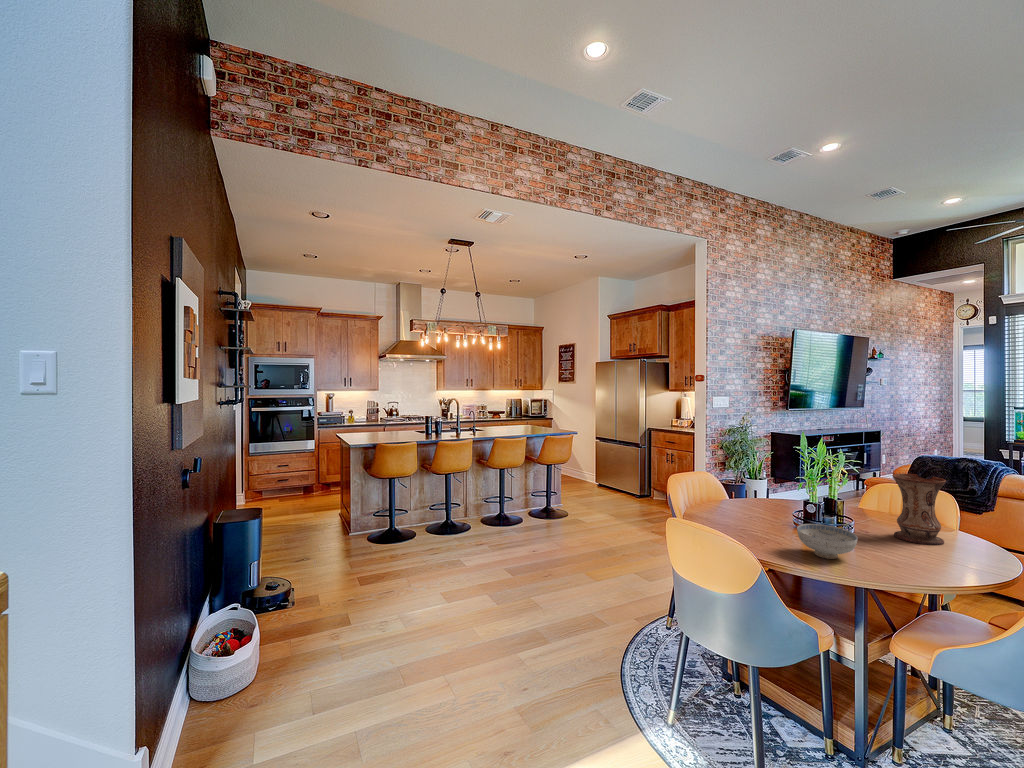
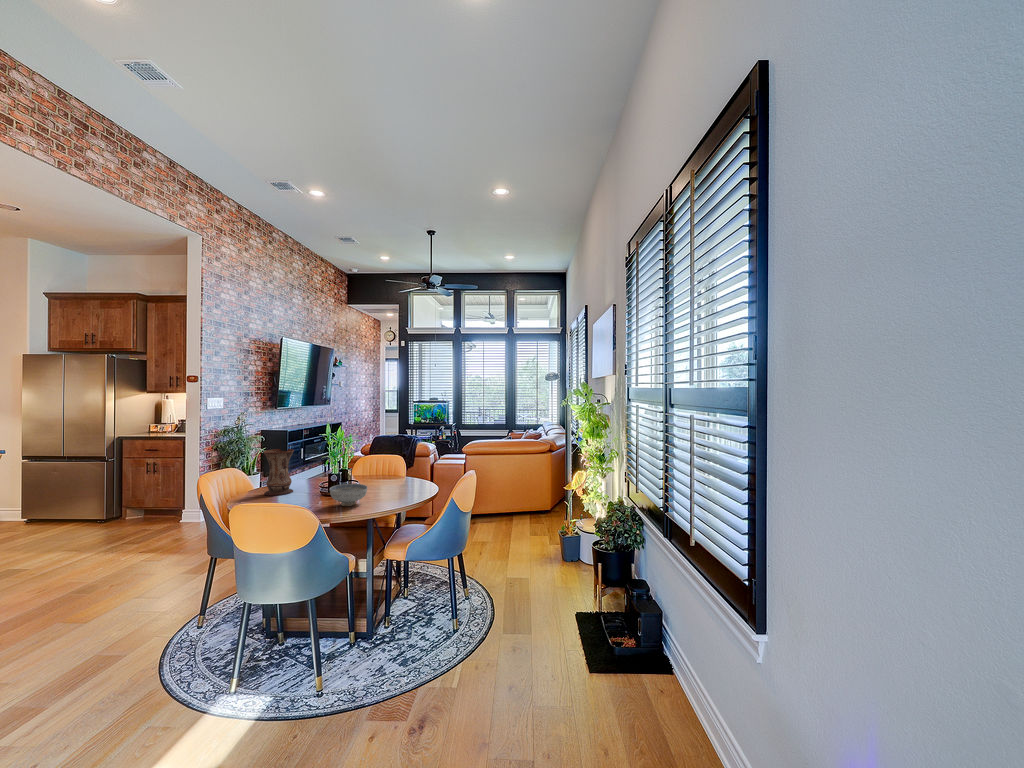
vase: present [892,474,946,545] -> present [263,449,294,496]

